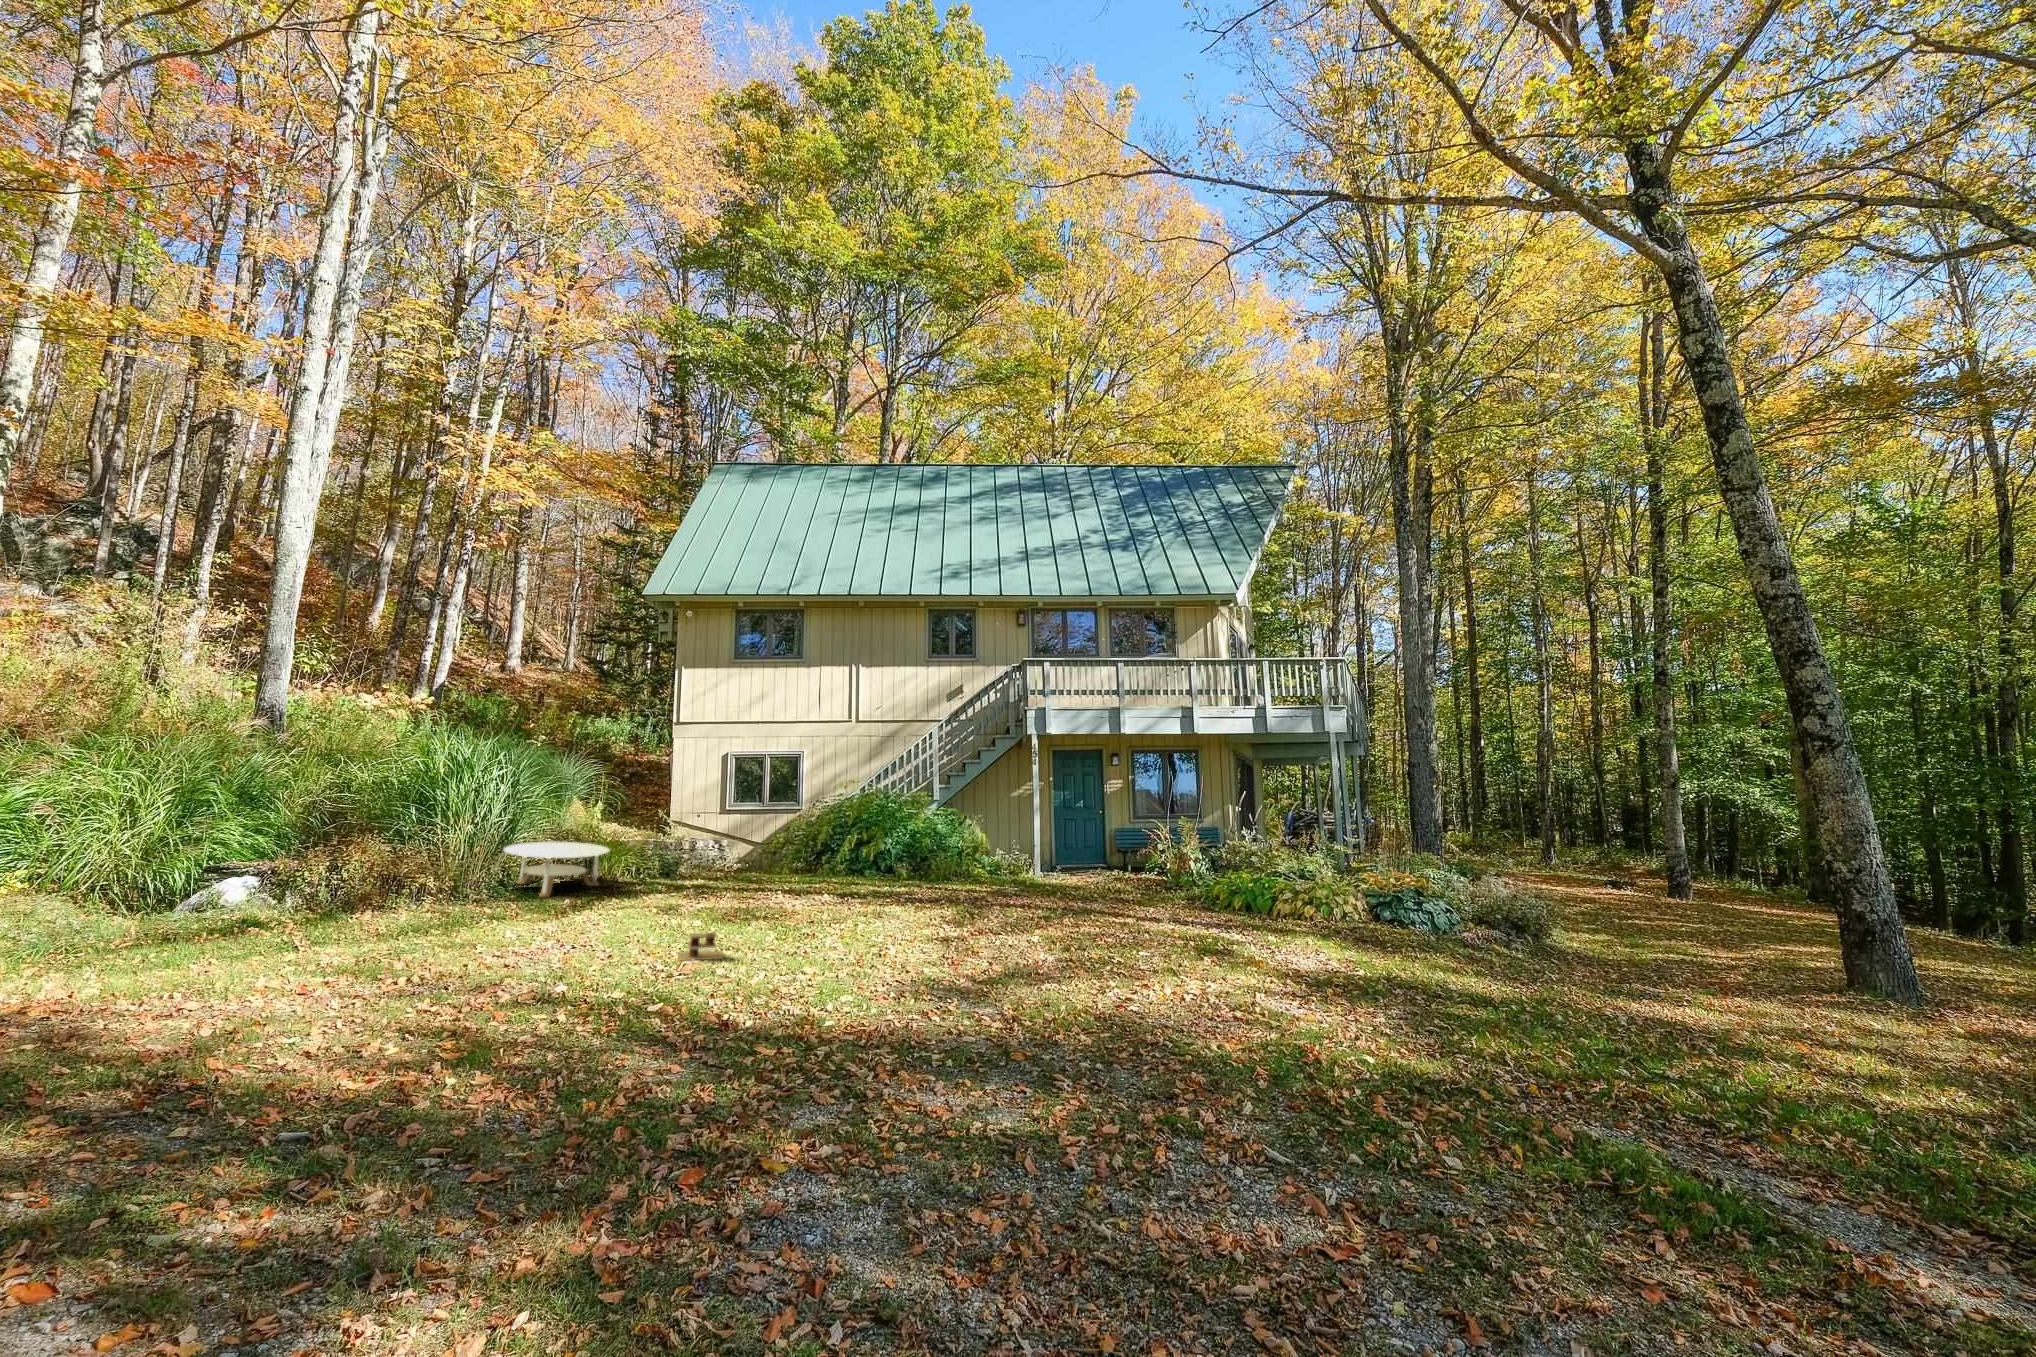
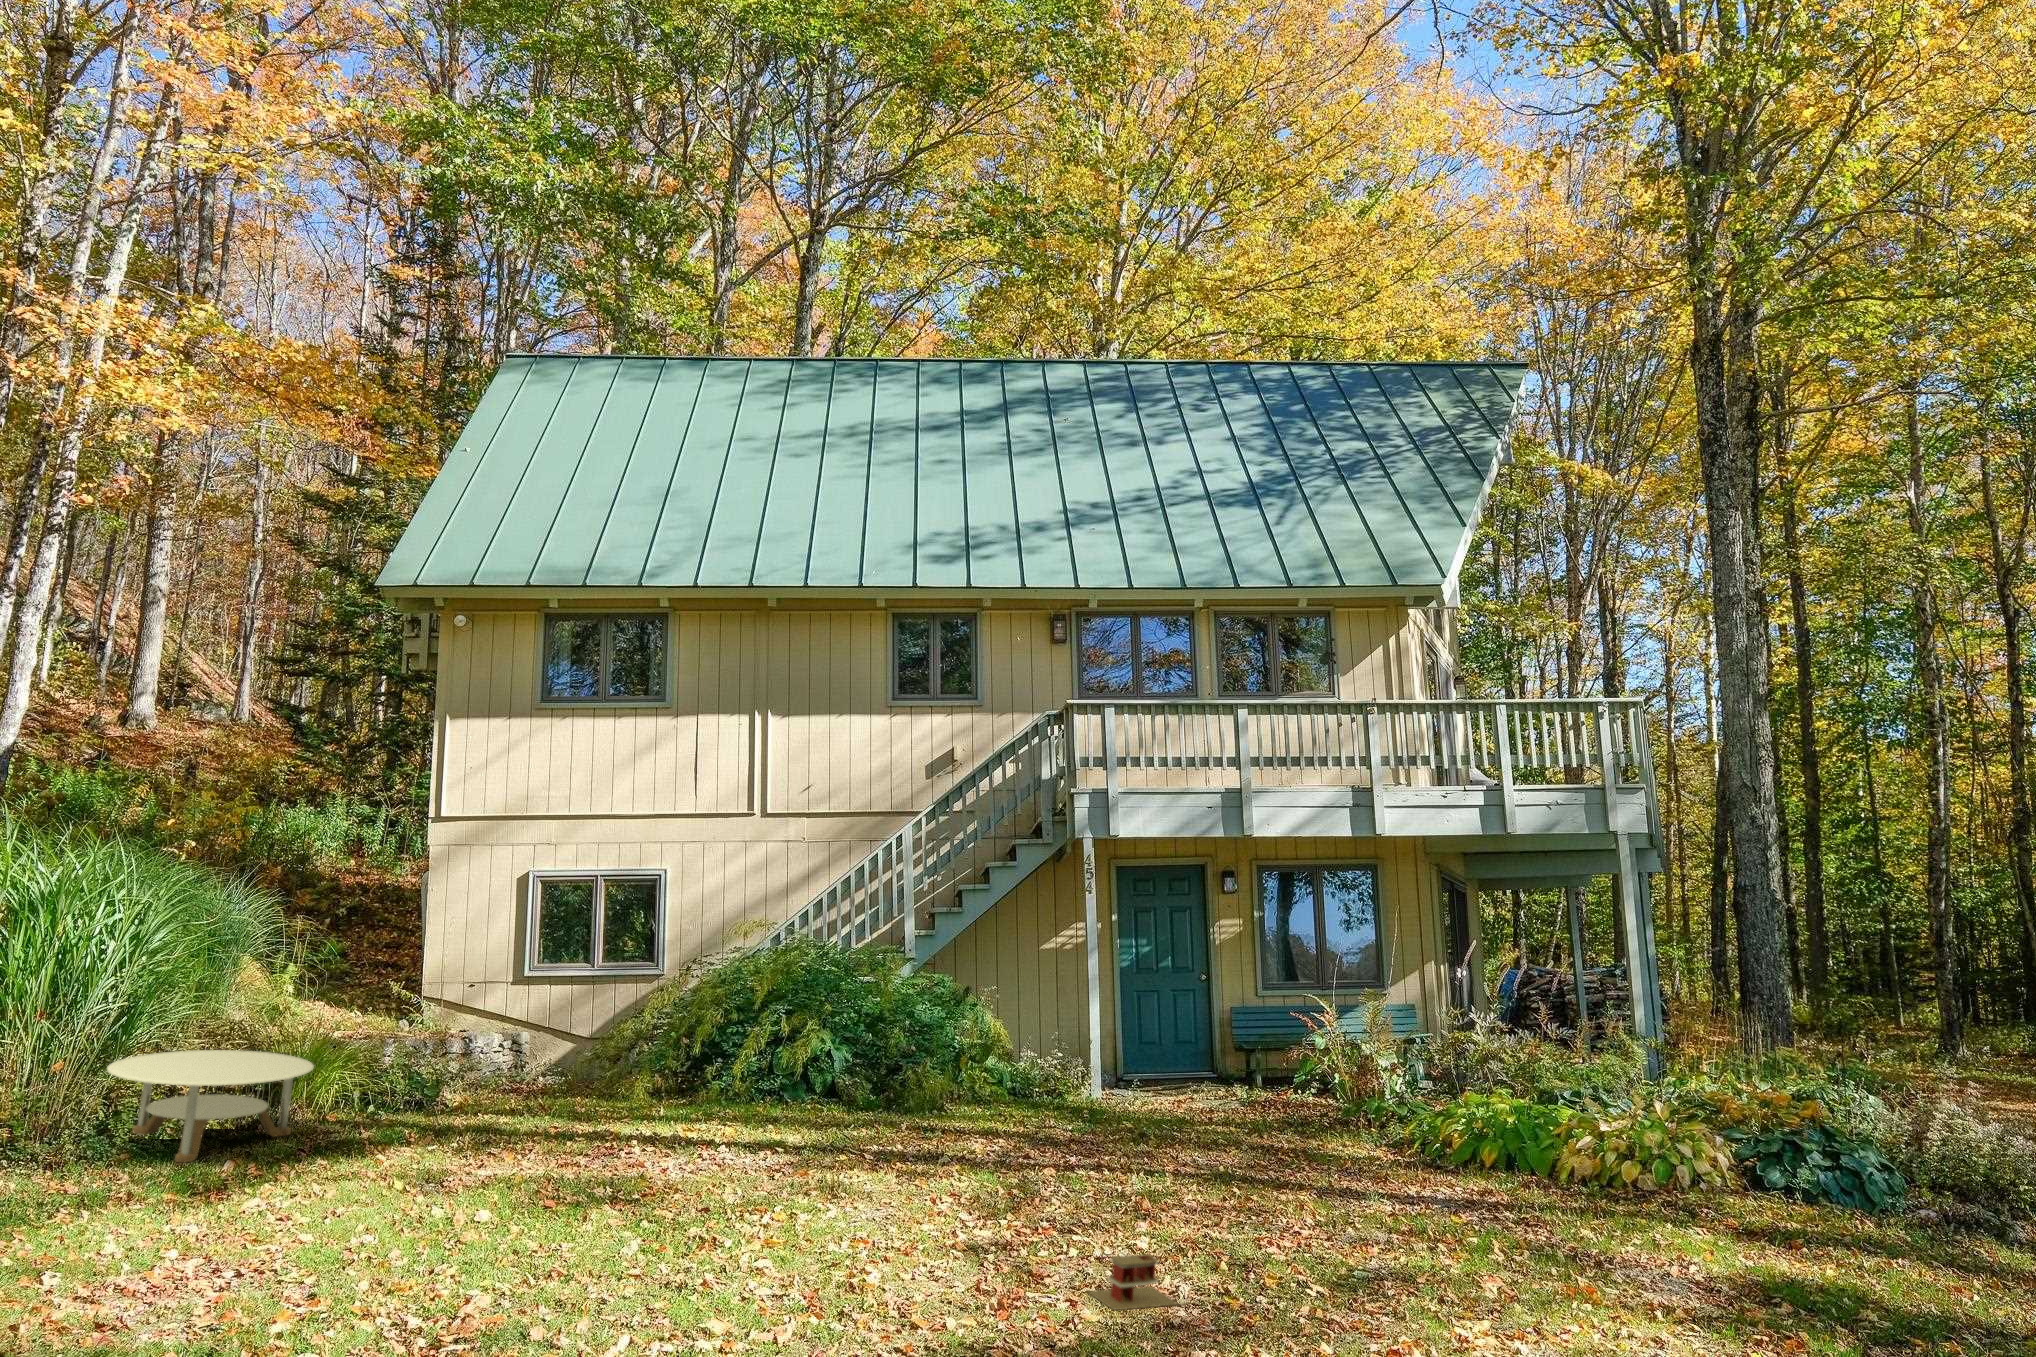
toy house: present [678,932,724,961] -> present [1088,1254,1178,1310]

